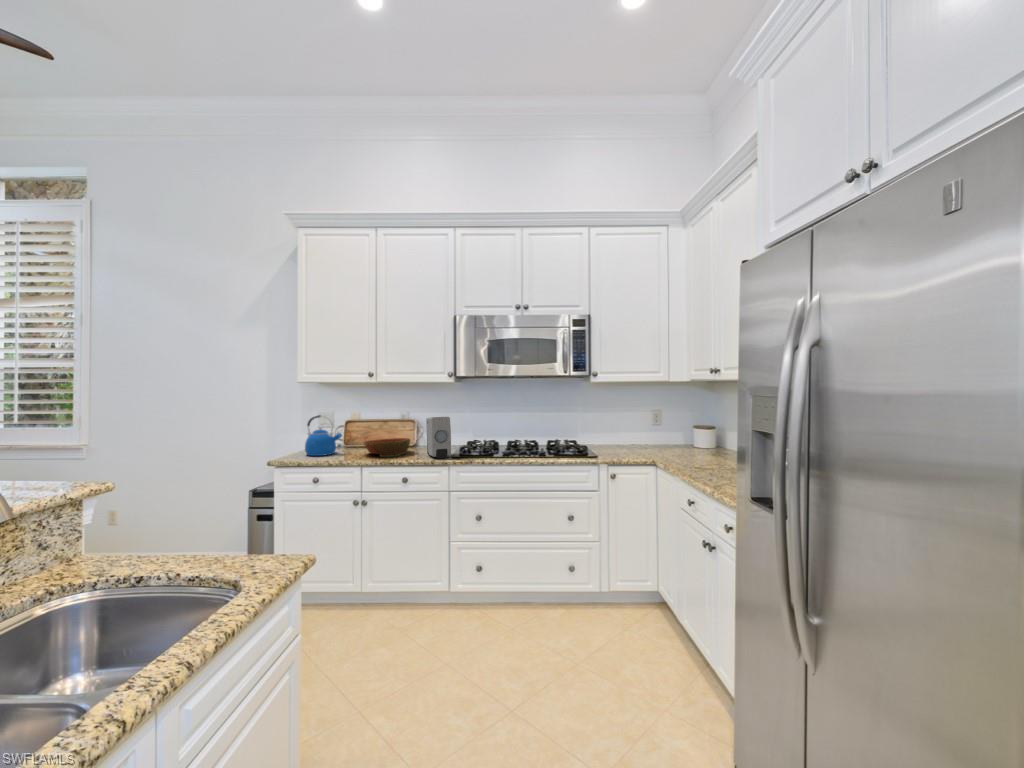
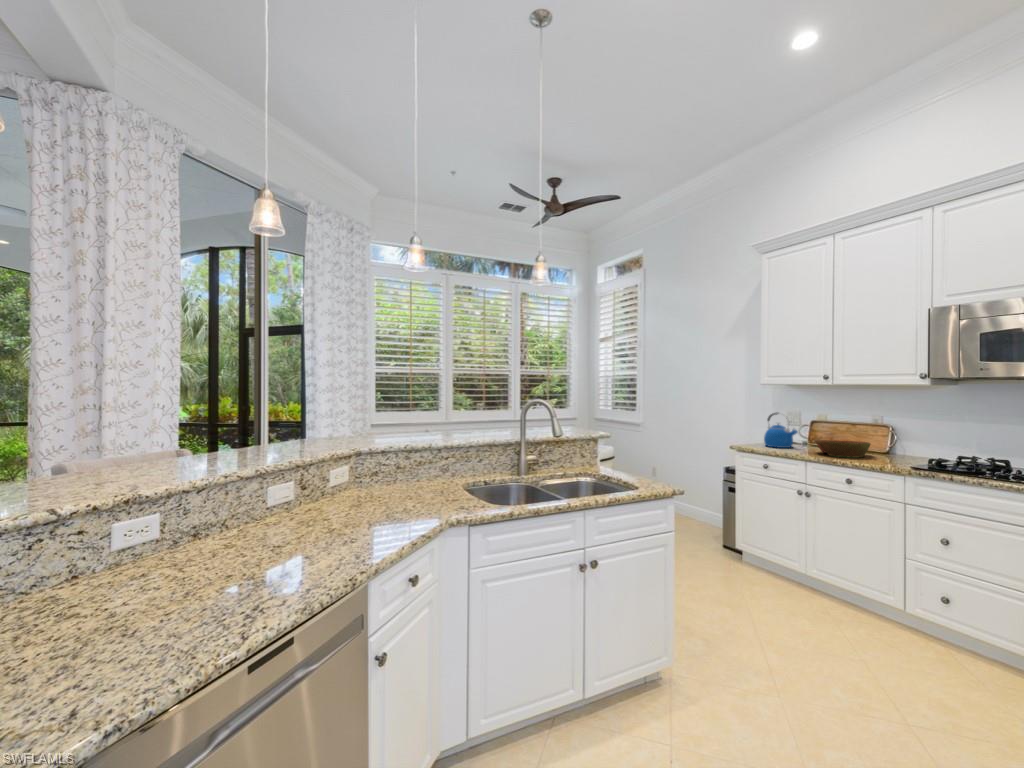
soap dispenser: present [426,417,451,459] -> none [884,421,911,467]

